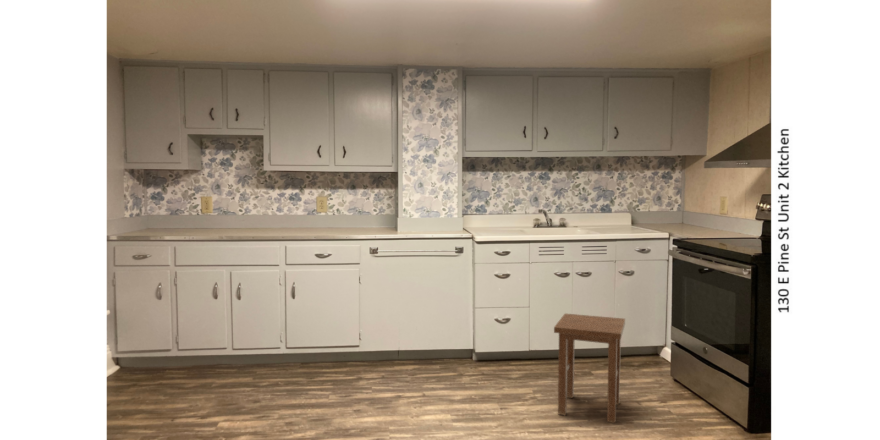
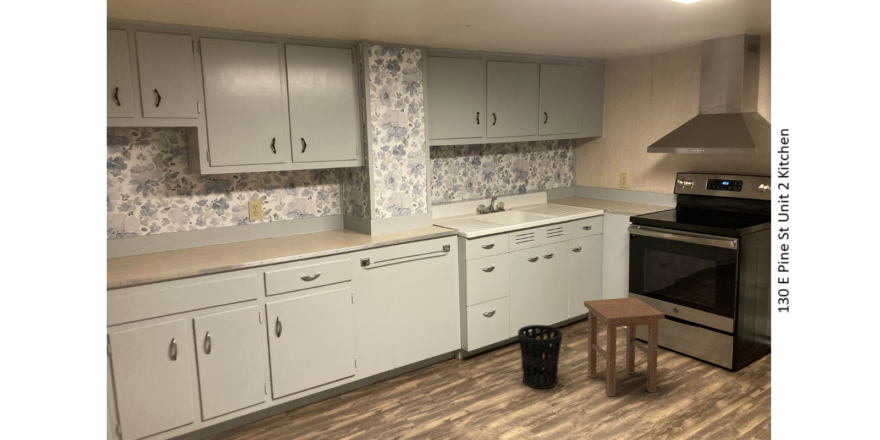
wastebasket: none [492,331,536,395] -> present [518,325,562,389]

